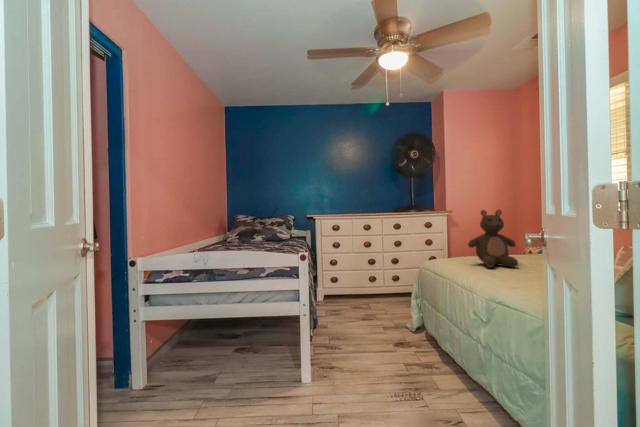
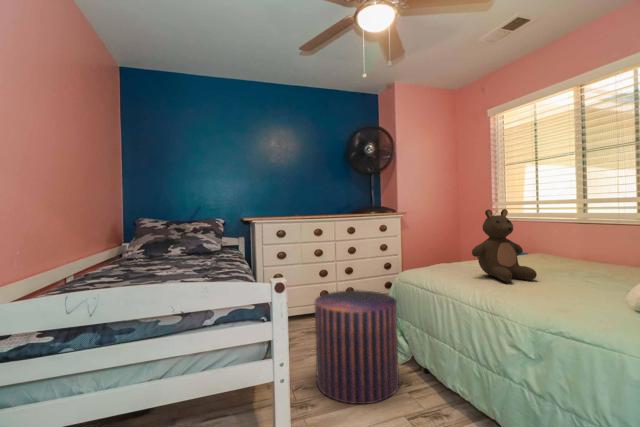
pouf: none [346,272,410,352] -> present [315,290,399,404]

